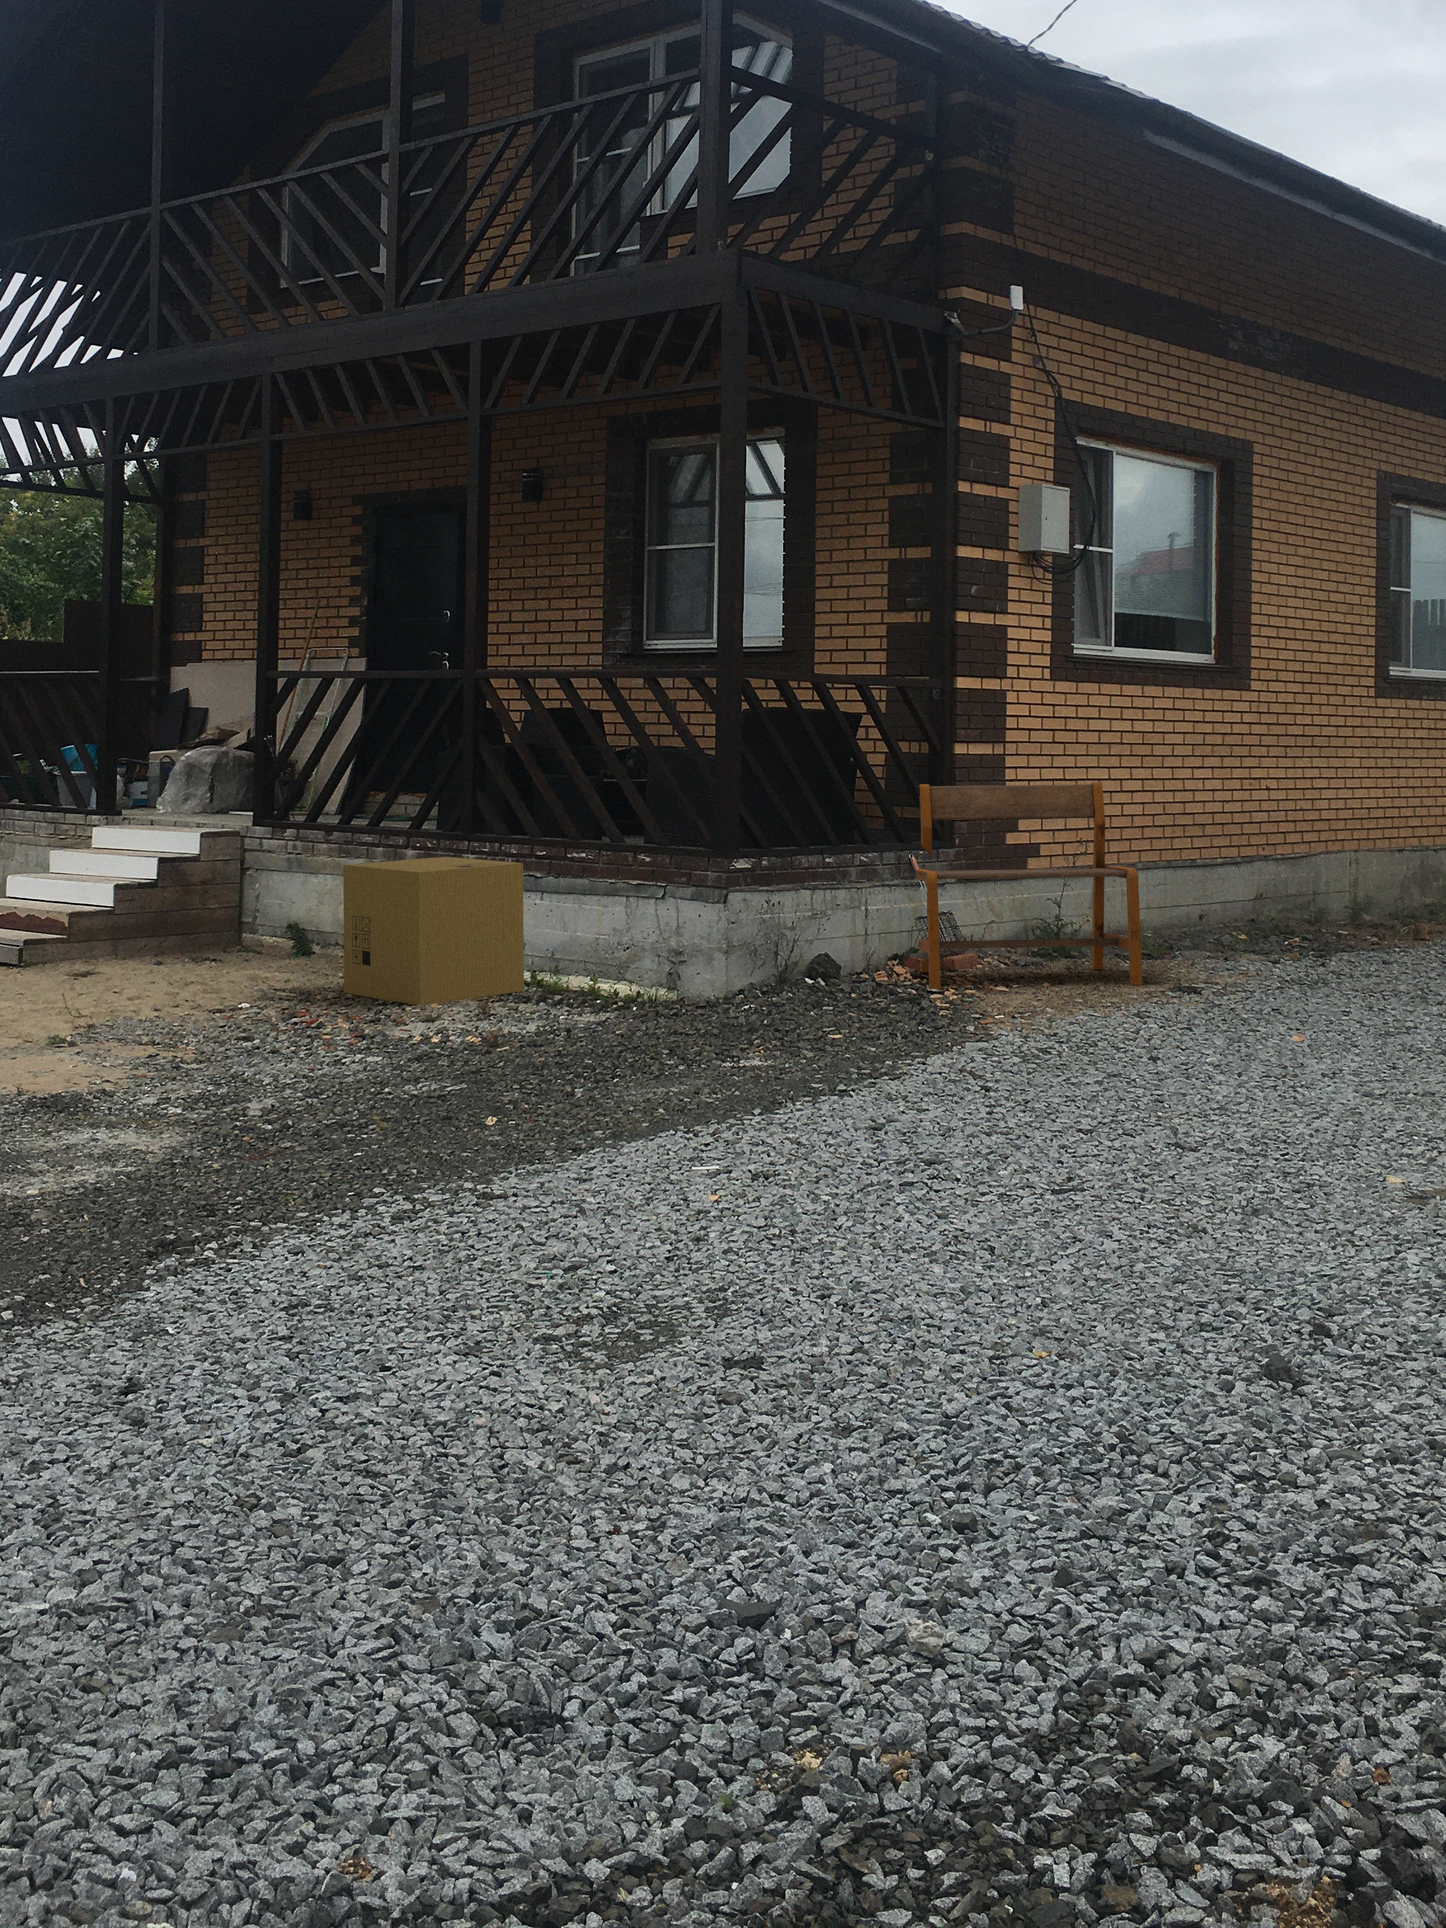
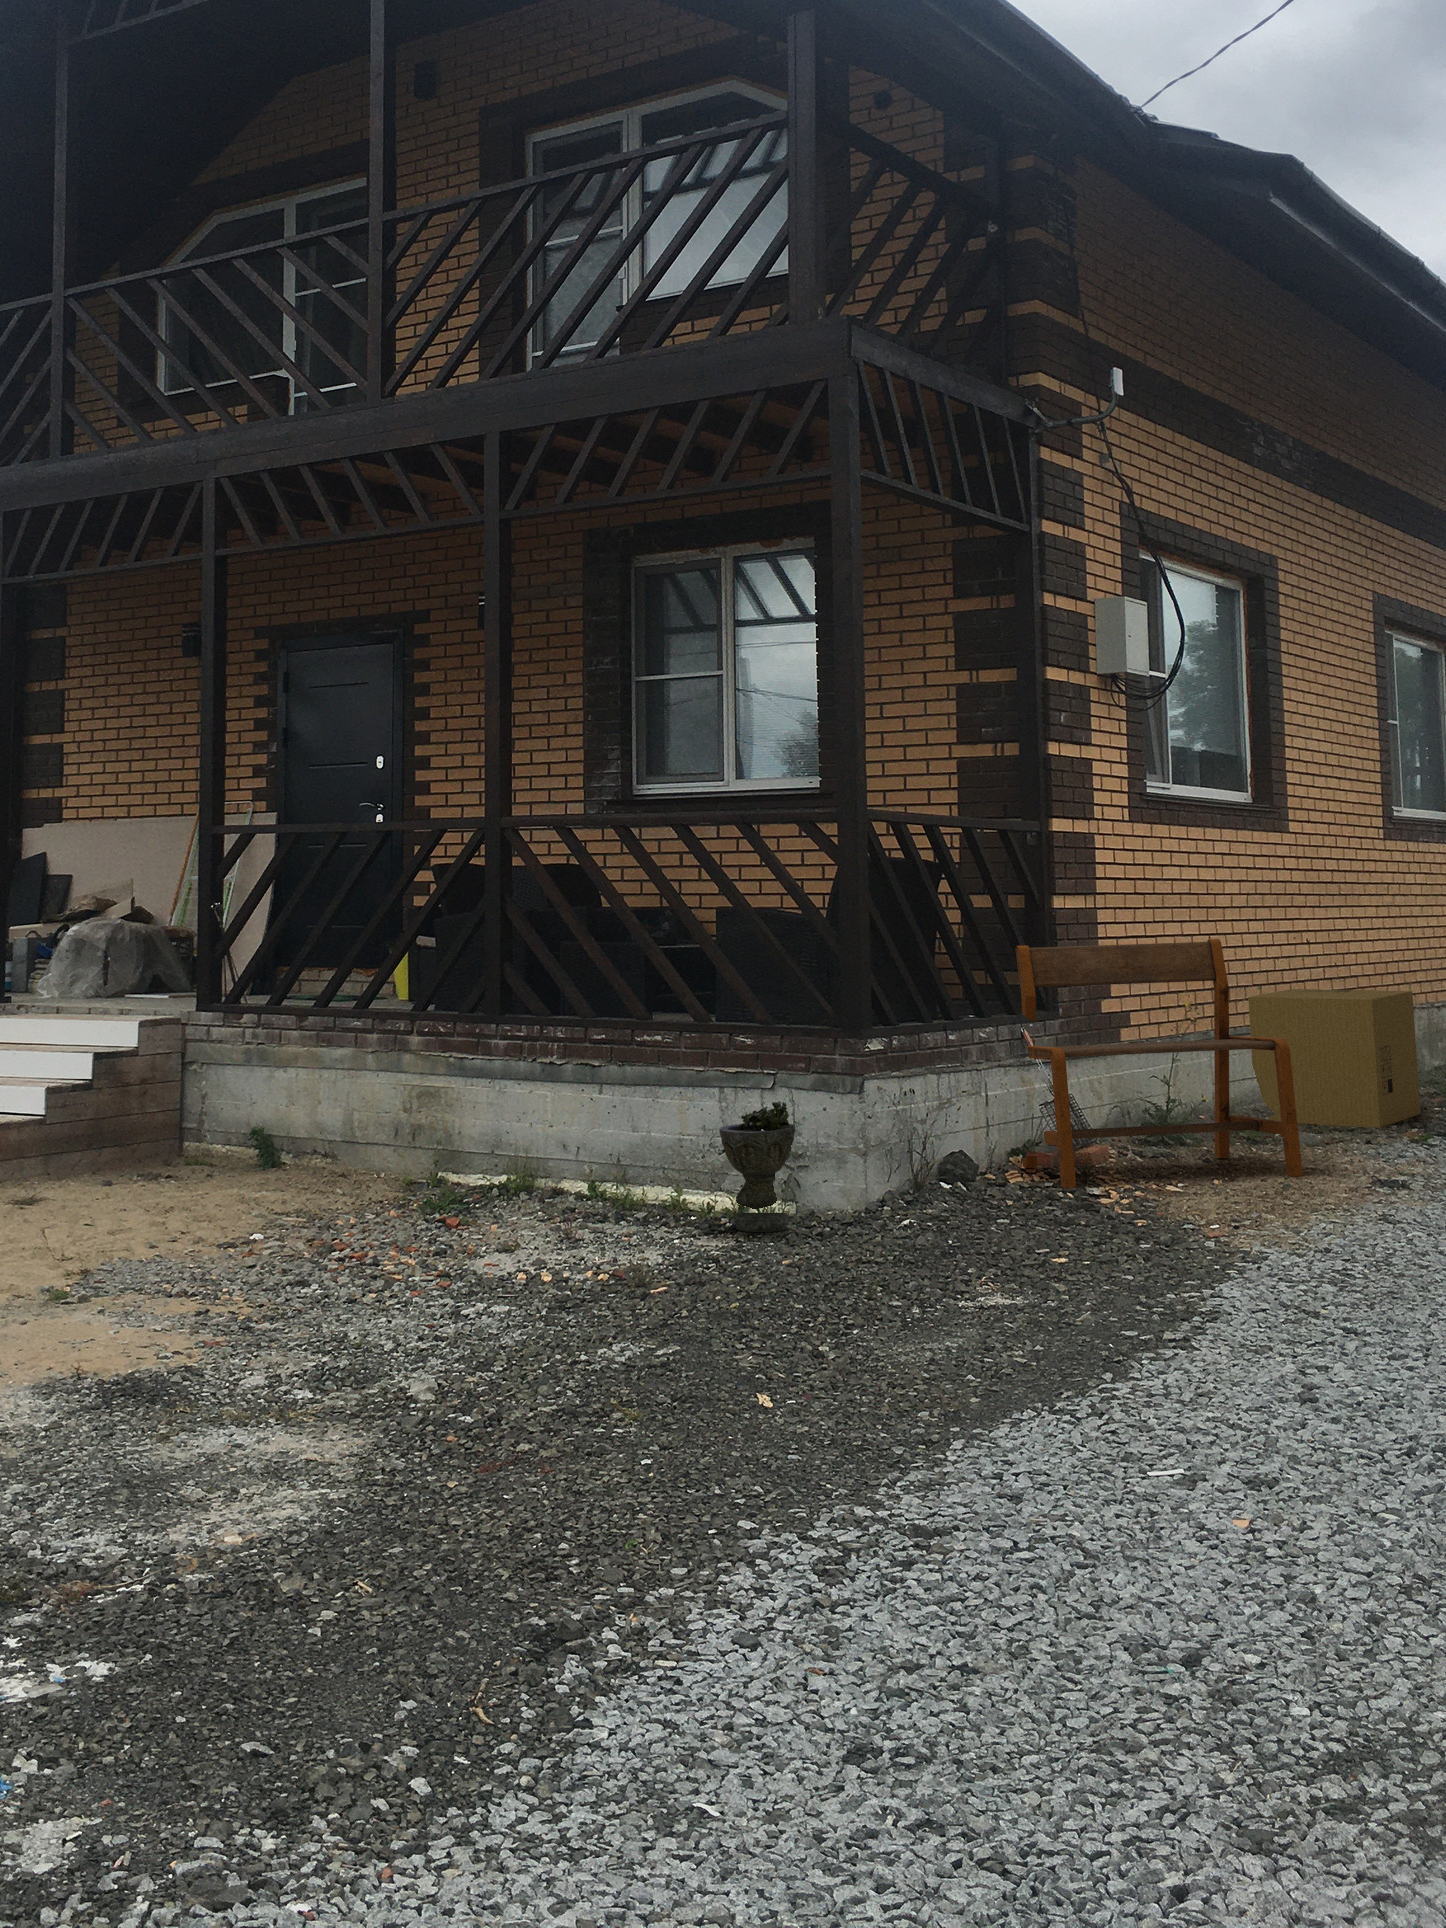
cardboard box: present [343,857,524,1005] -> present [1248,989,1420,1128]
planter: none [608,909,671,1015] -> present [719,1102,795,1232]

